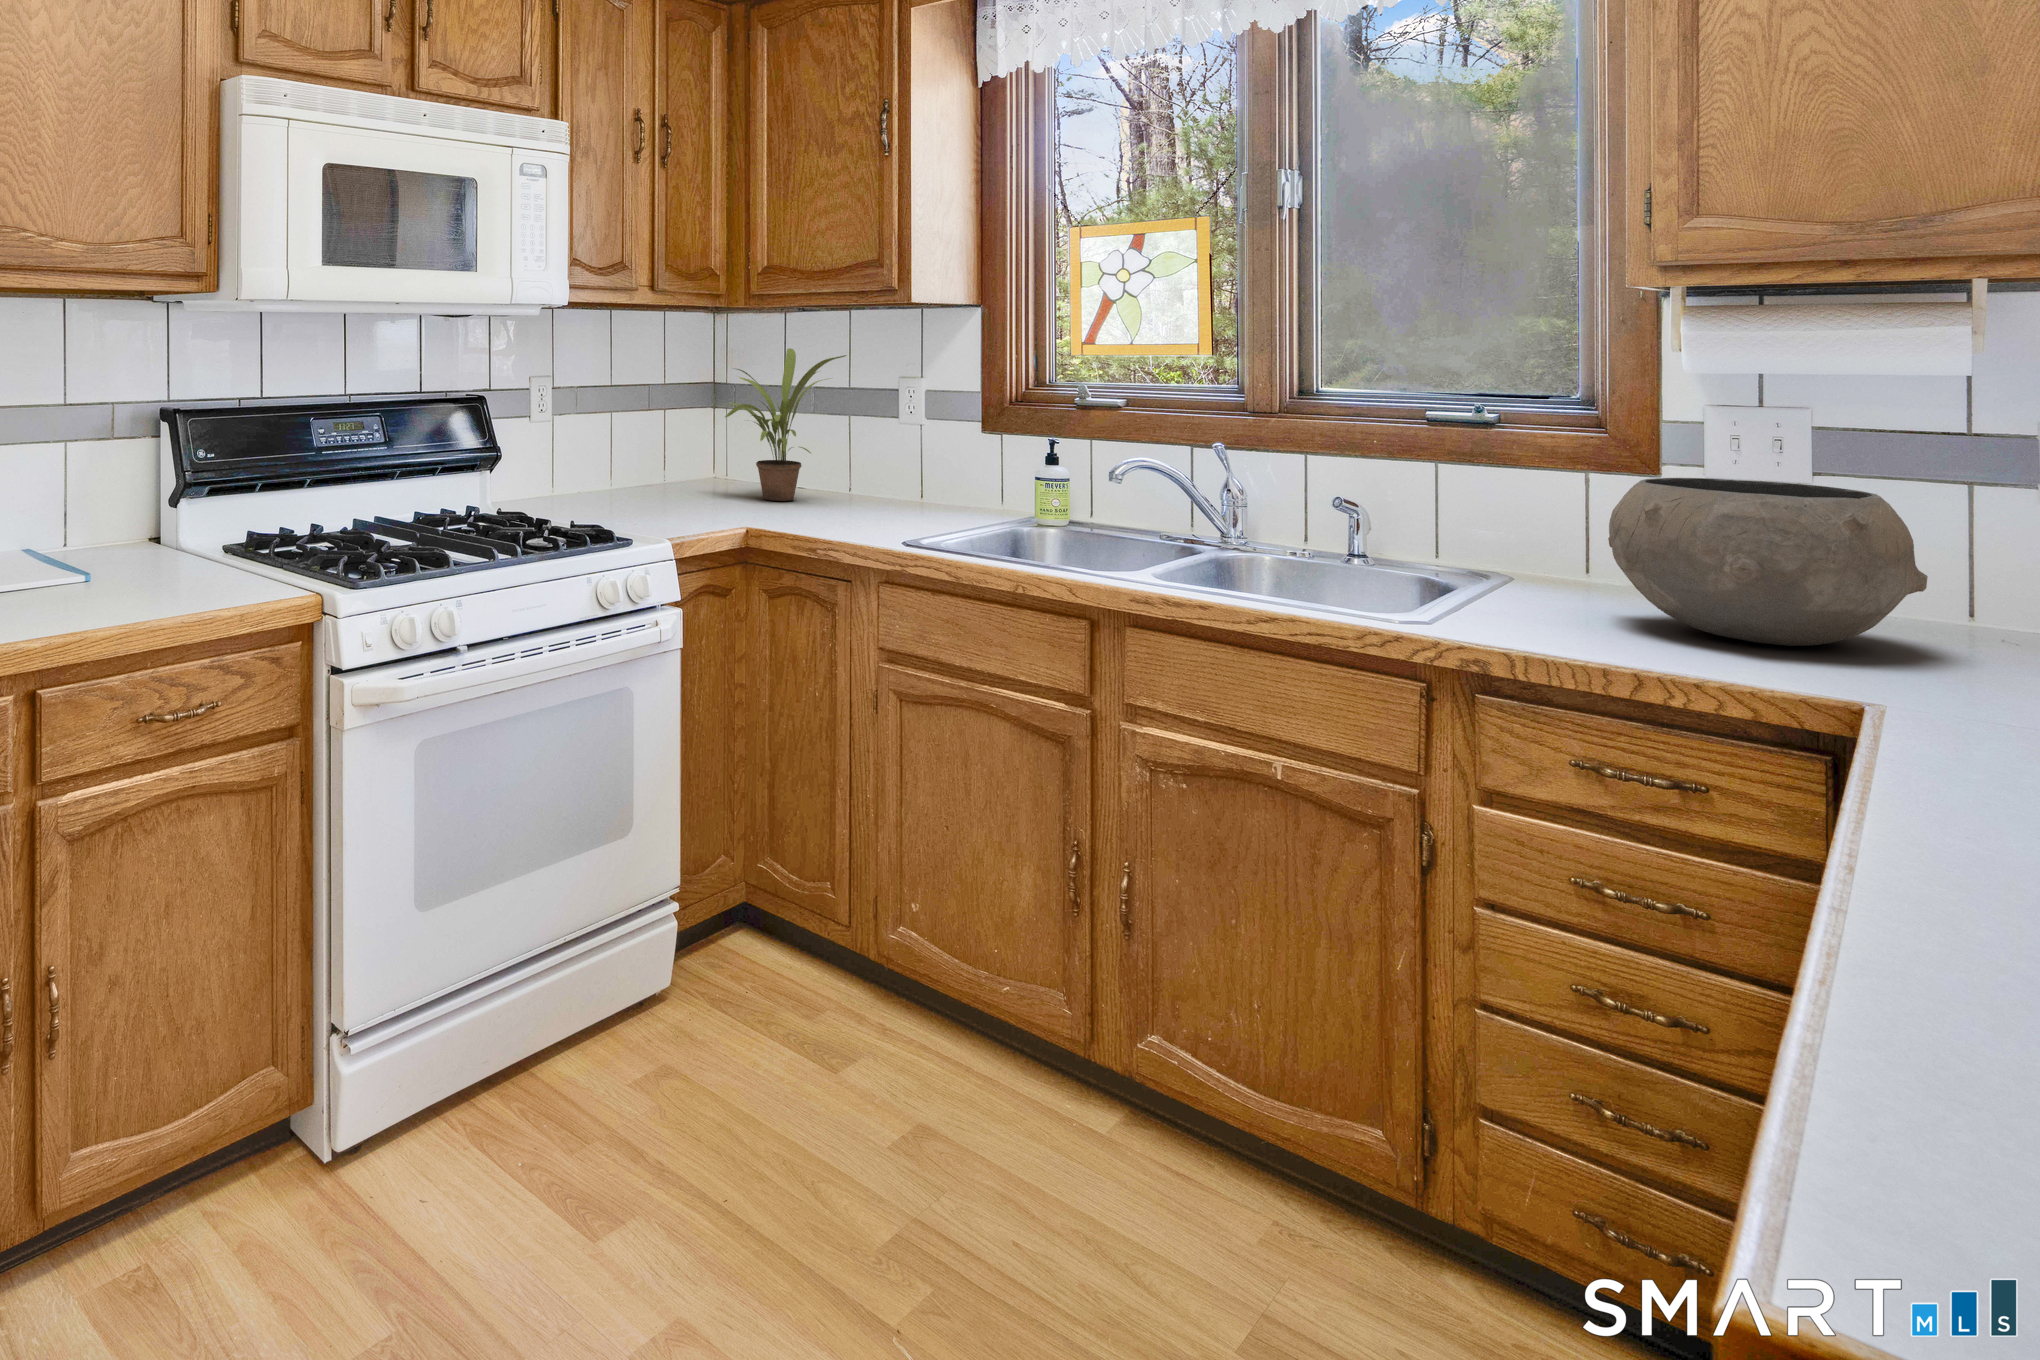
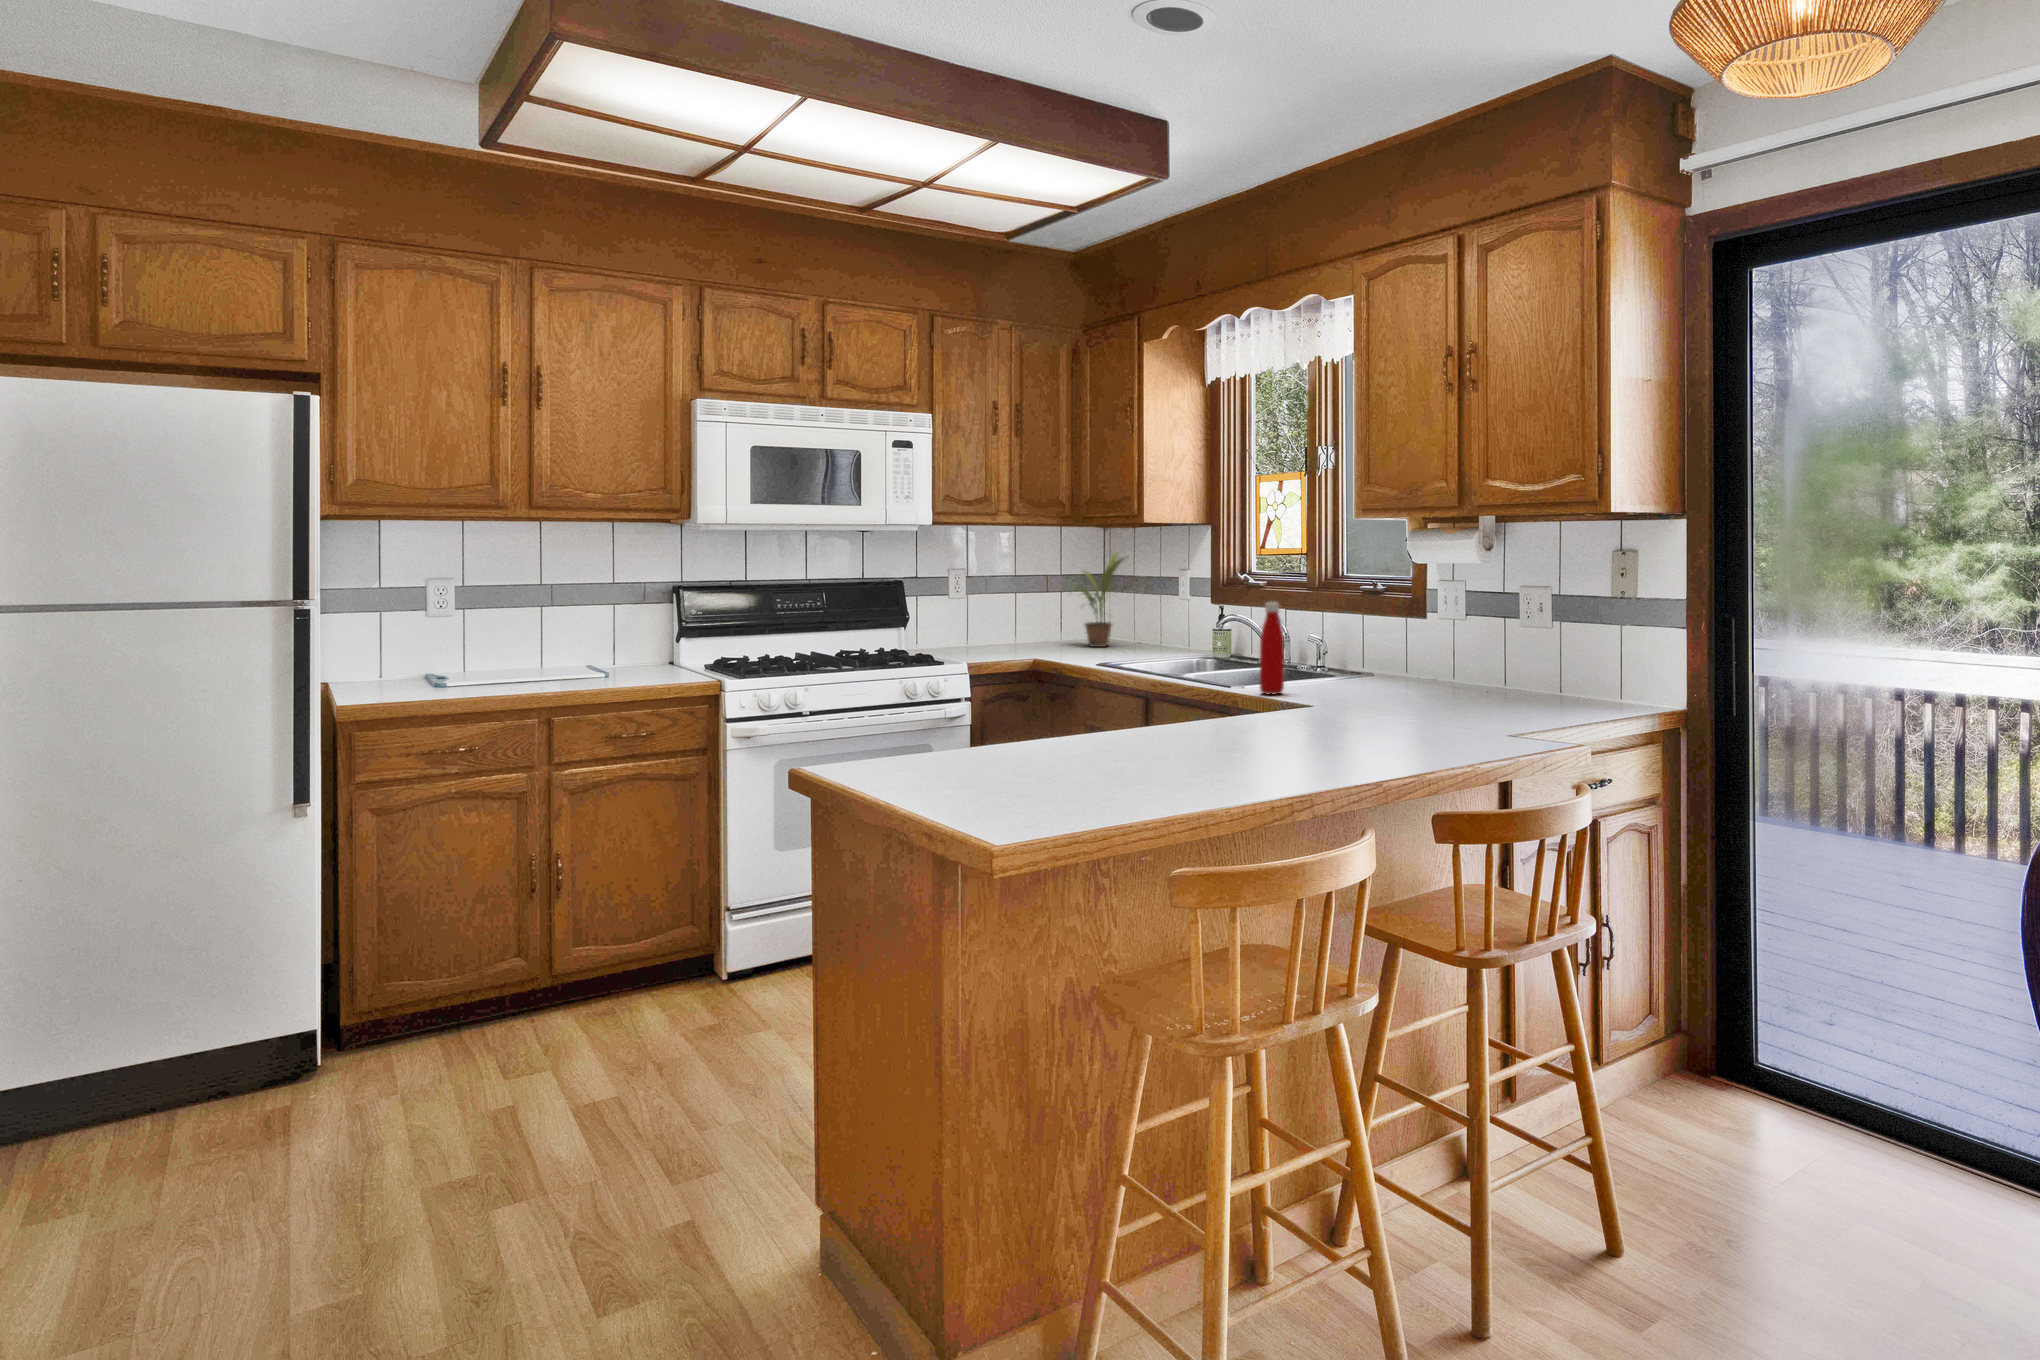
bottle: none [1511,451,1578,647] -> present [1260,602,1284,695]
ceramic bowl: present [1608,478,1928,646] -> none [1331,618,1434,694]

